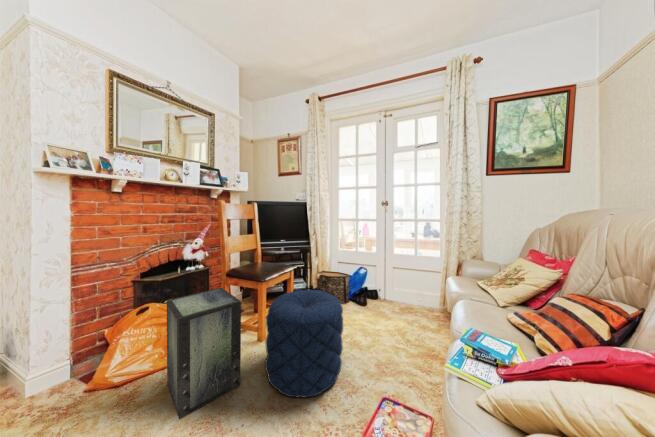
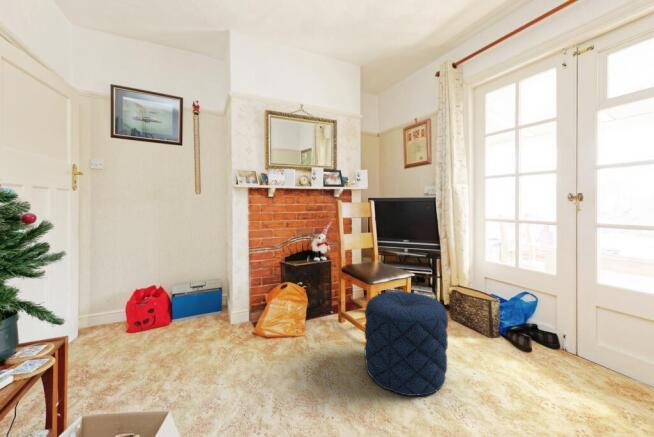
storage box: present [167,288,241,419] -> none [294,277,343,368]

